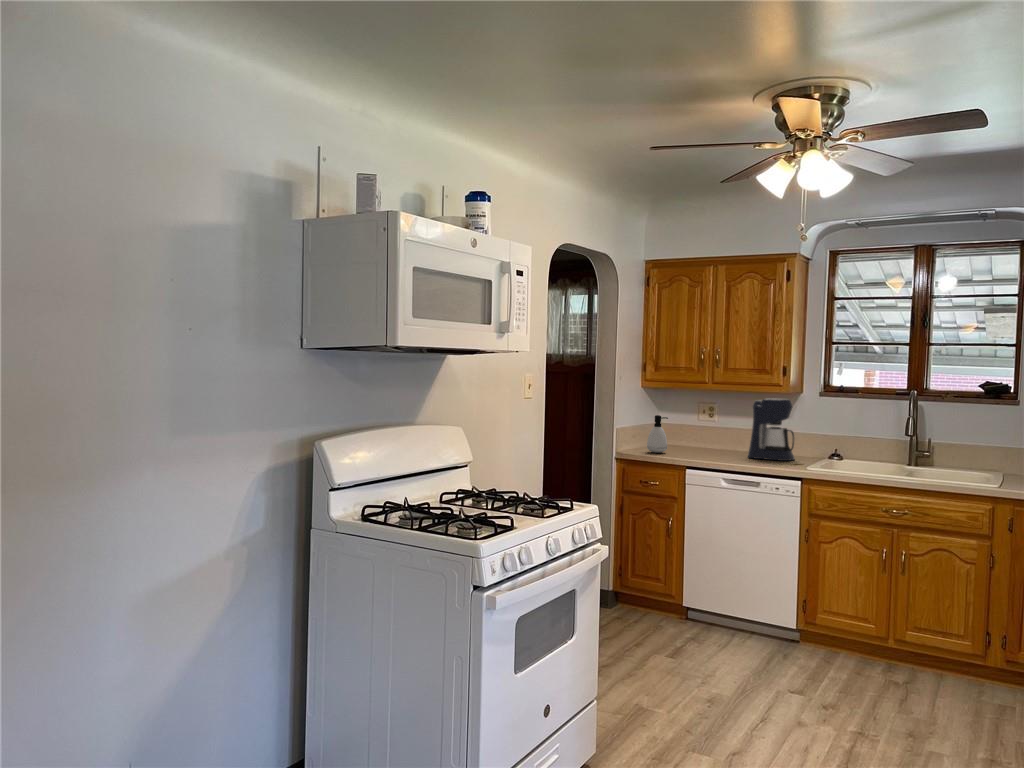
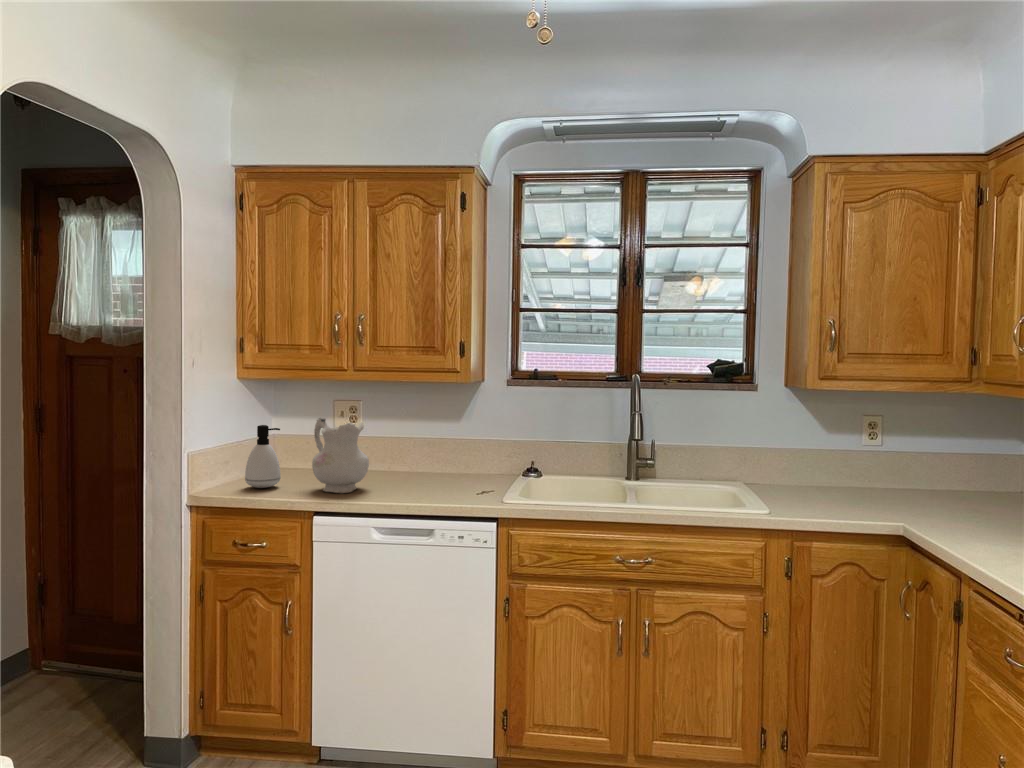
coffee maker: present [748,398,795,461] -> none [409,390,478,486]
ceramic pitcher: none [687,412,722,458] -> present [312,418,369,493]

